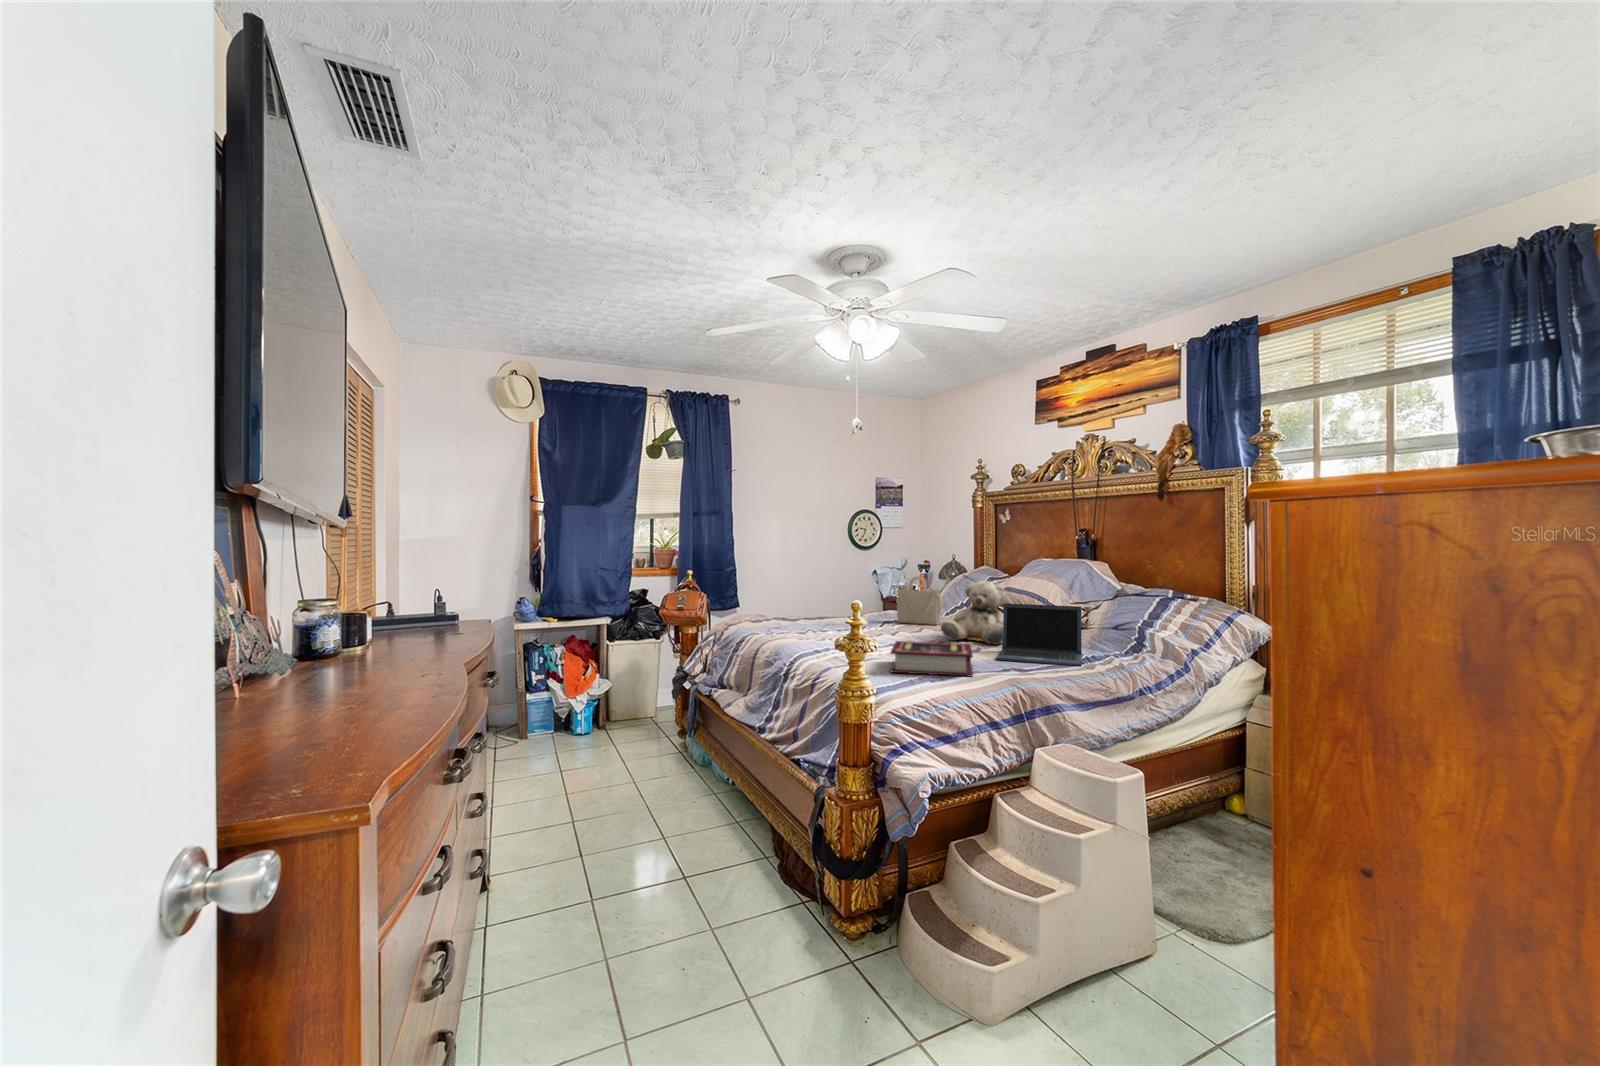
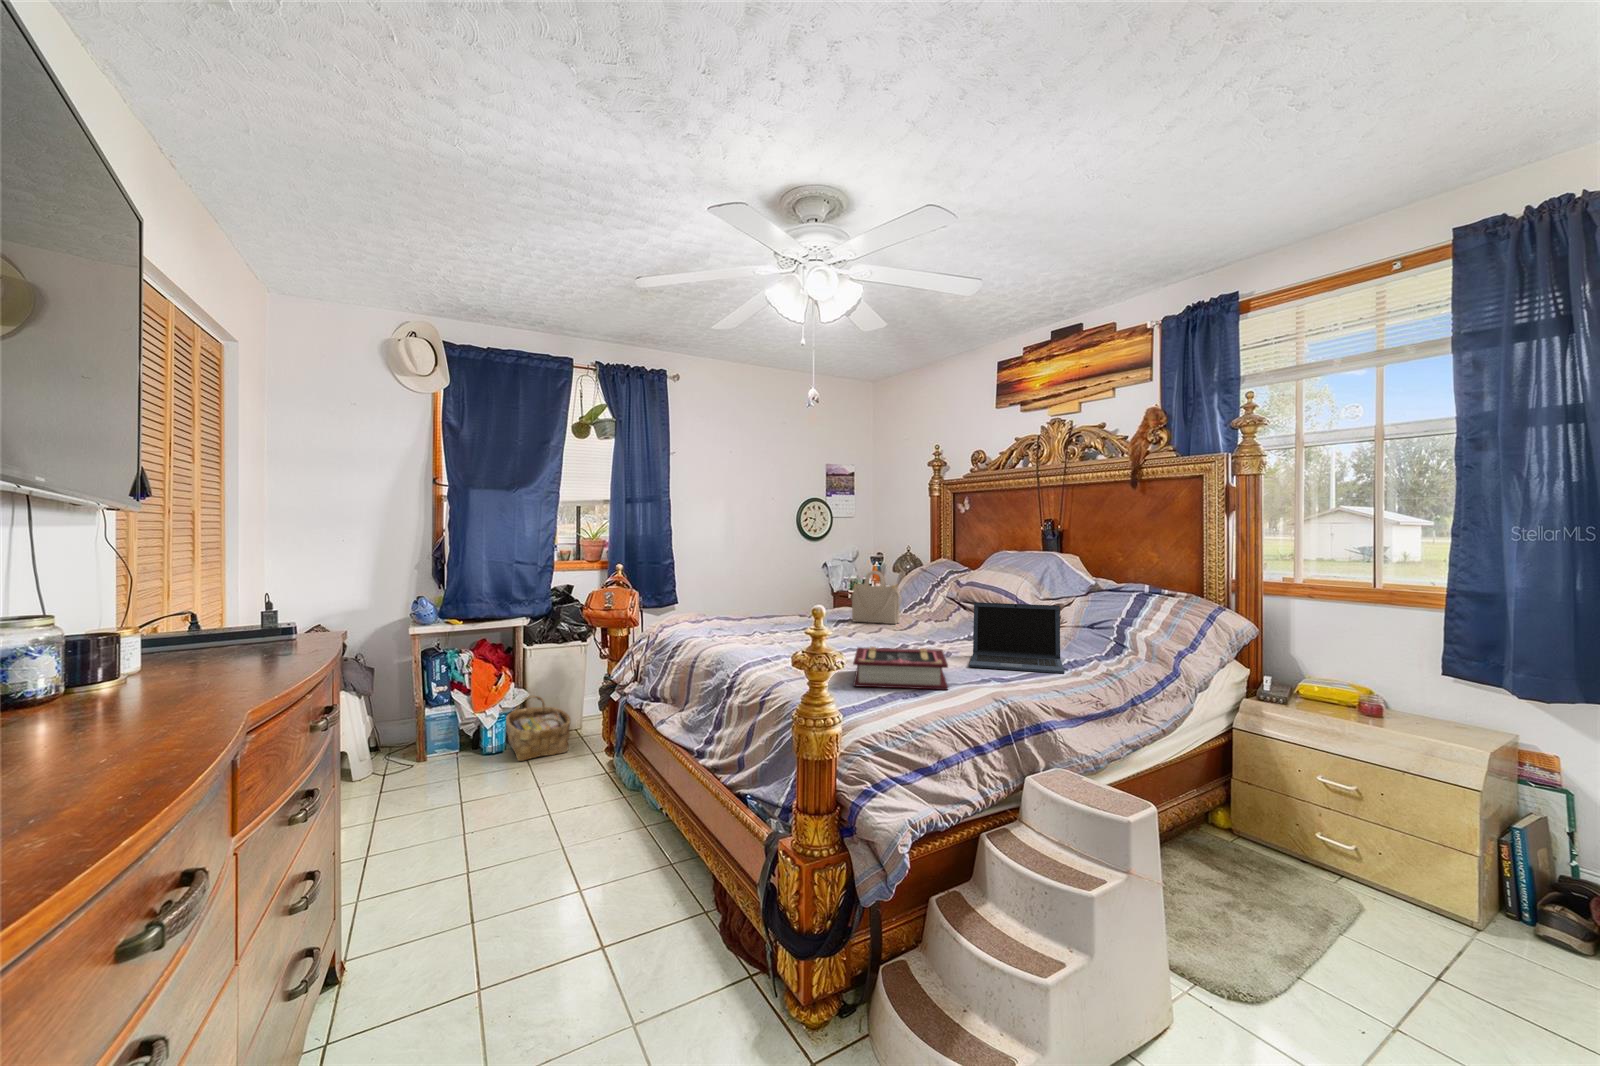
teddy bear: present [941,580,1005,645] -> none [903,576,980,648]
woven basket: none [594,685,648,740] -> present [506,695,570,761]

